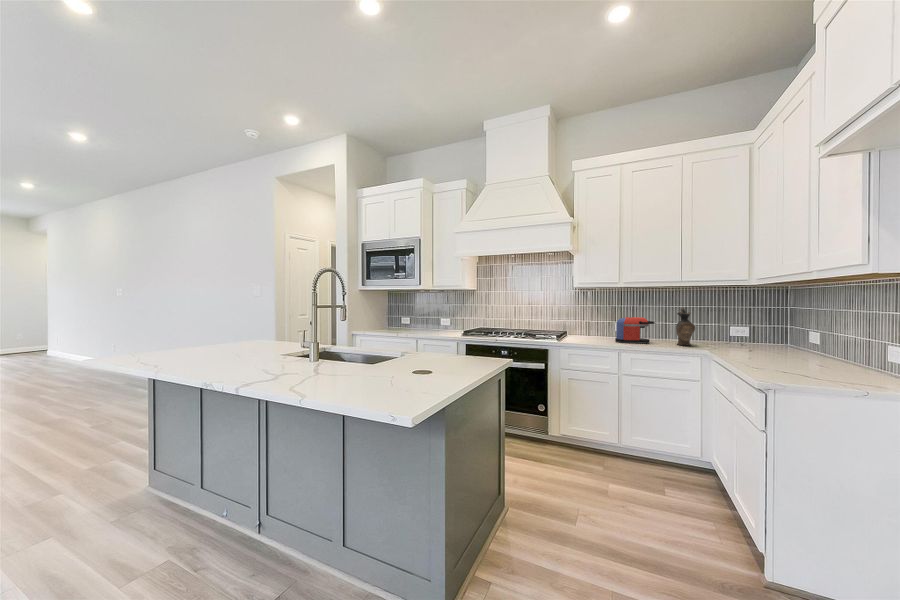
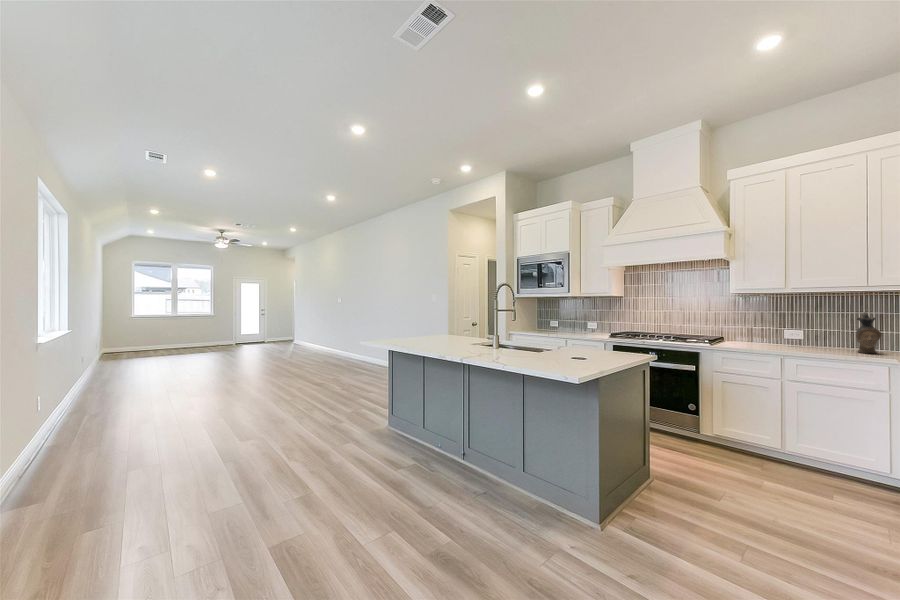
coffee maker: present [615,317,655,343] -> none [777,322,827,349]

